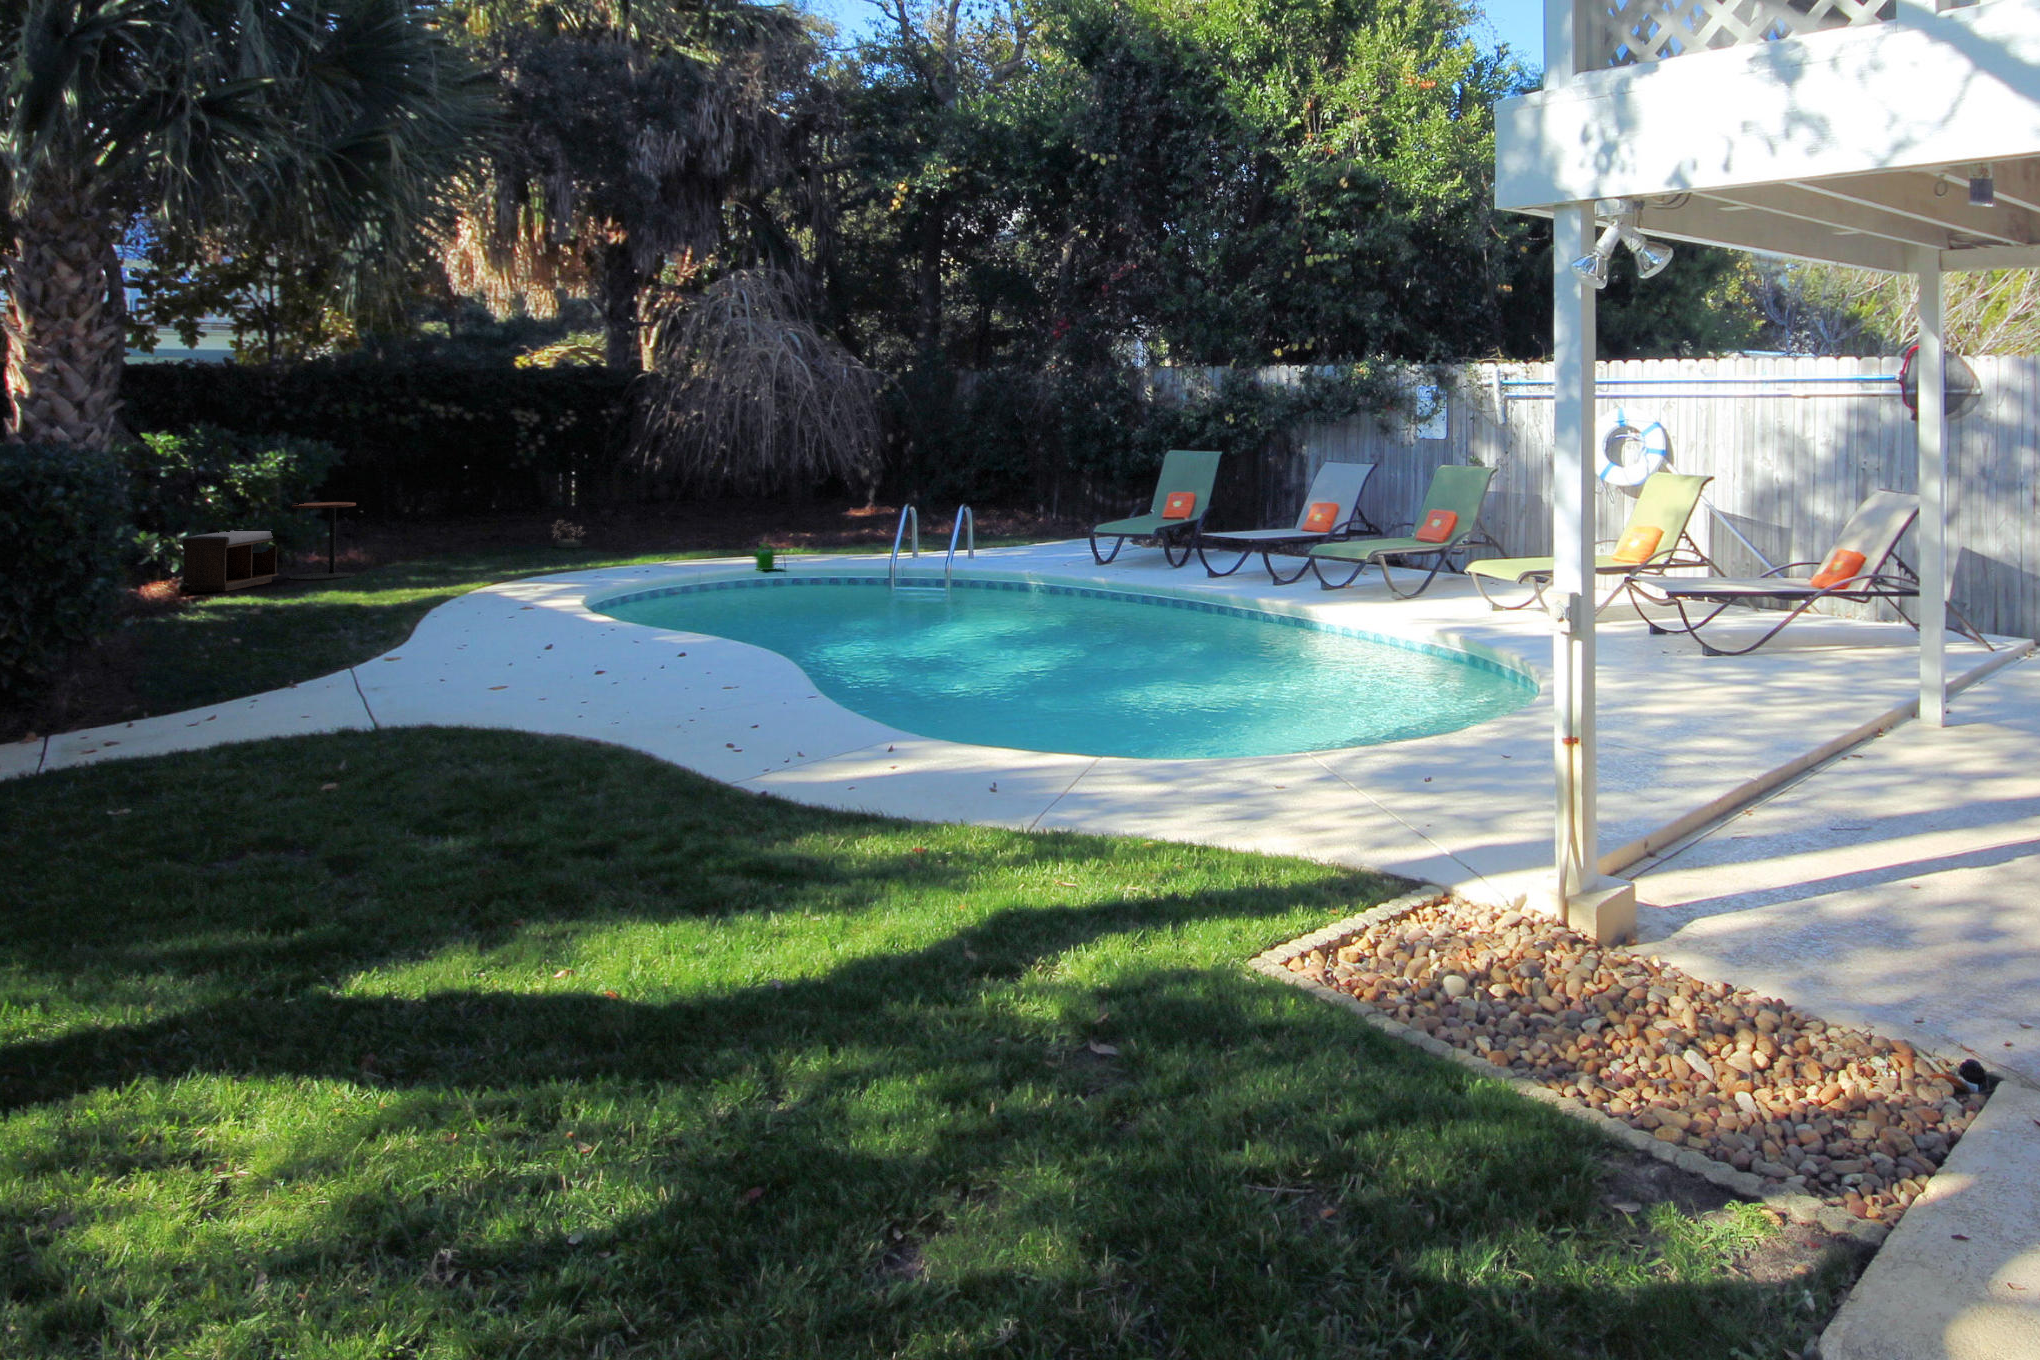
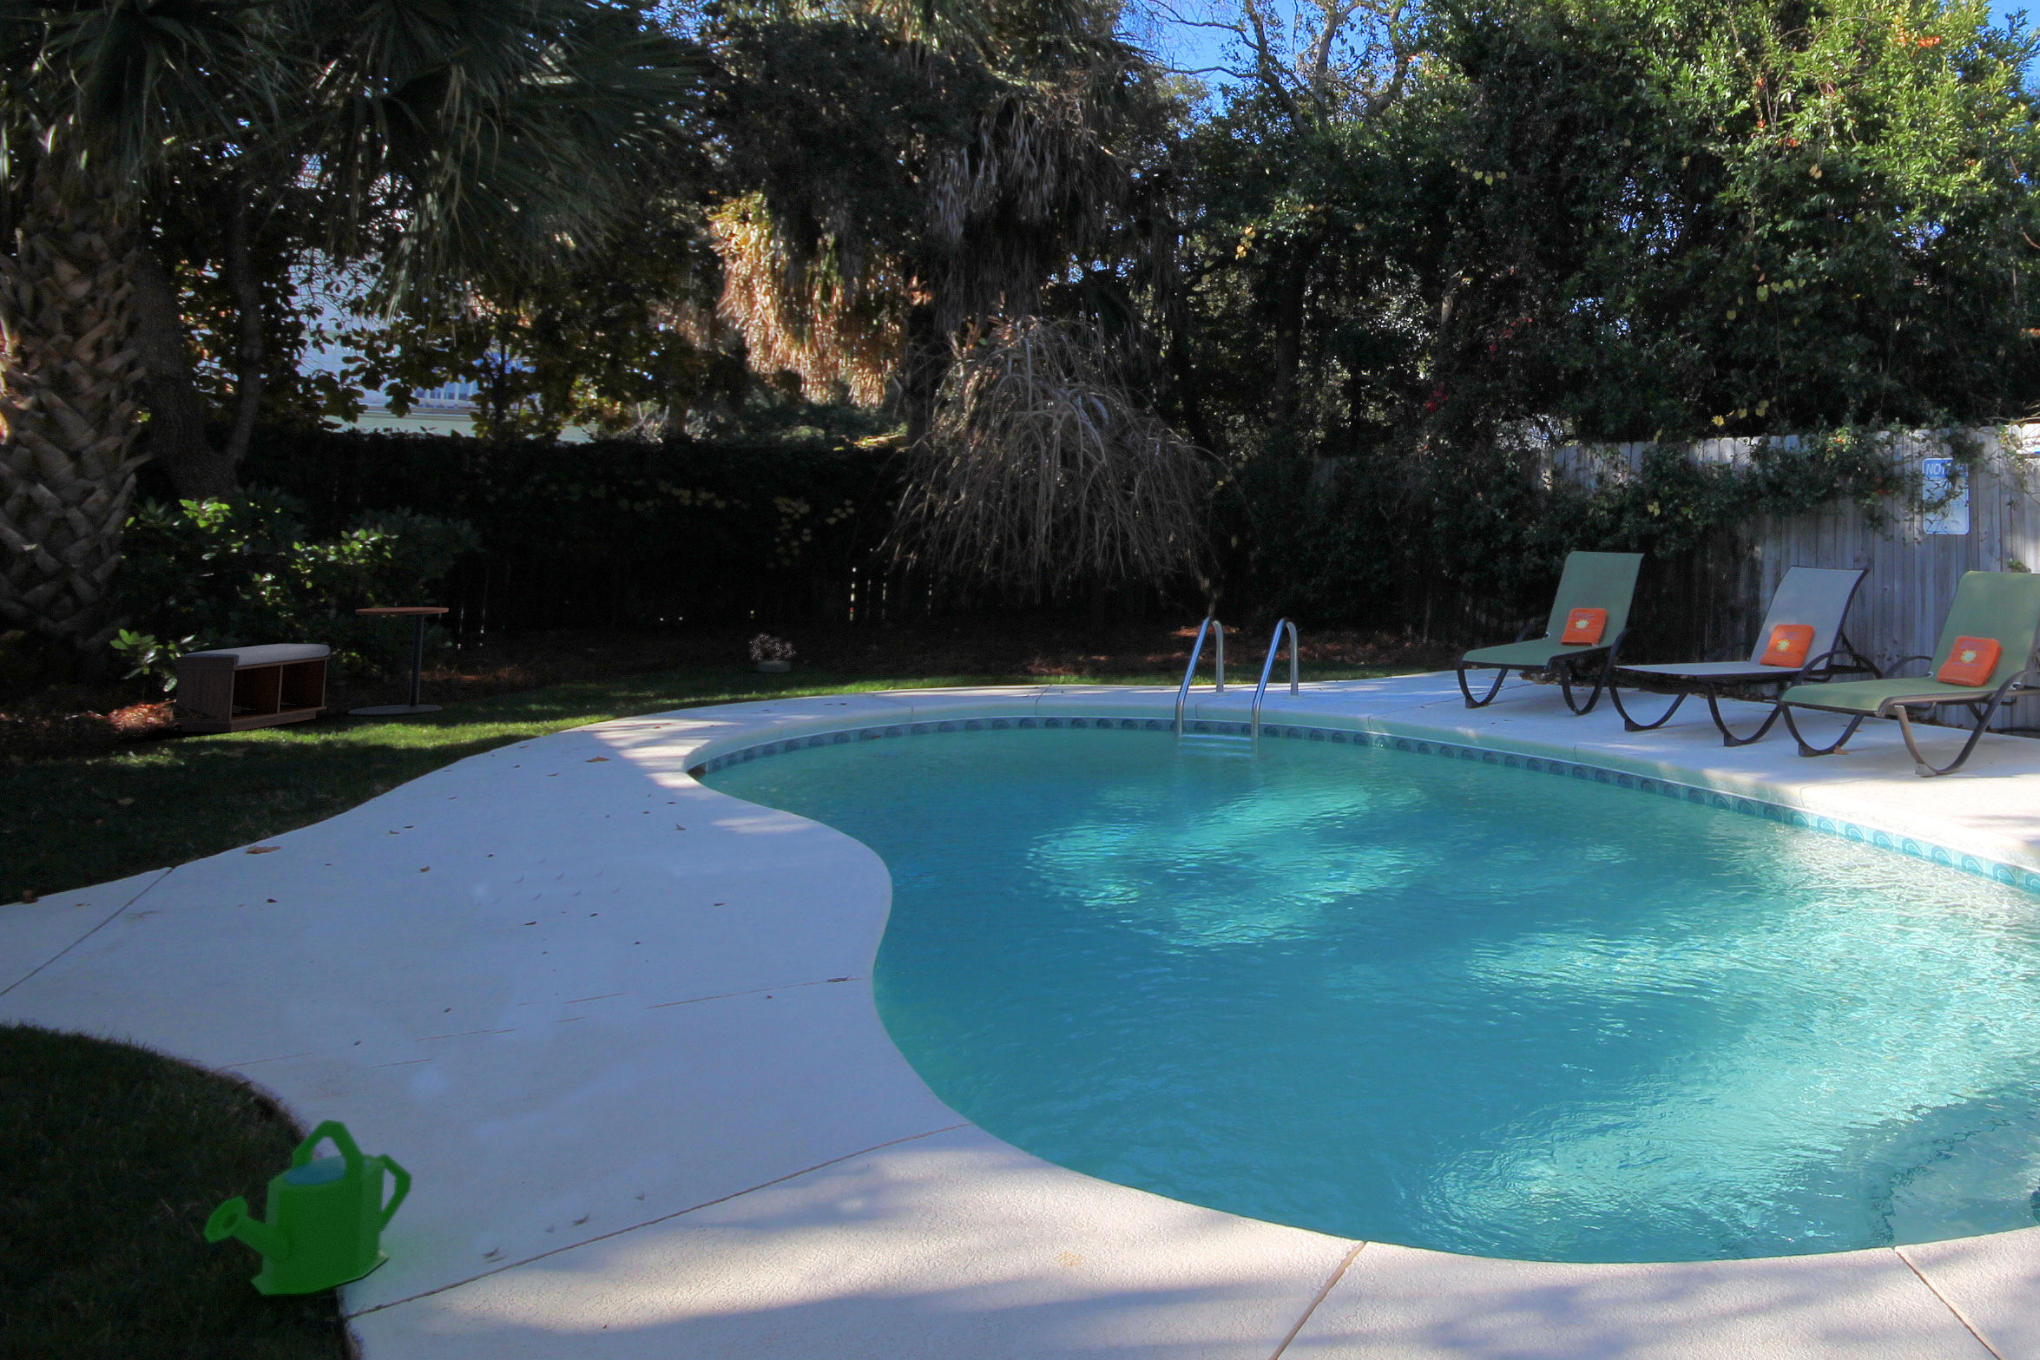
watering can: present [753,543,775,570] -> present [204,1120,412,1295]

